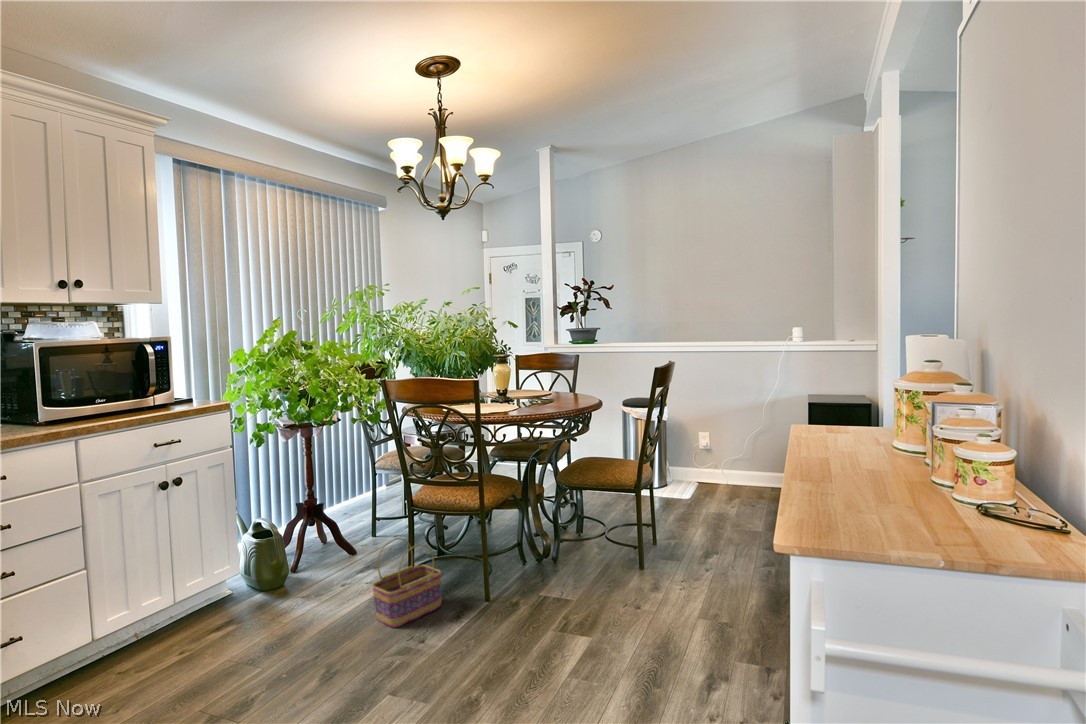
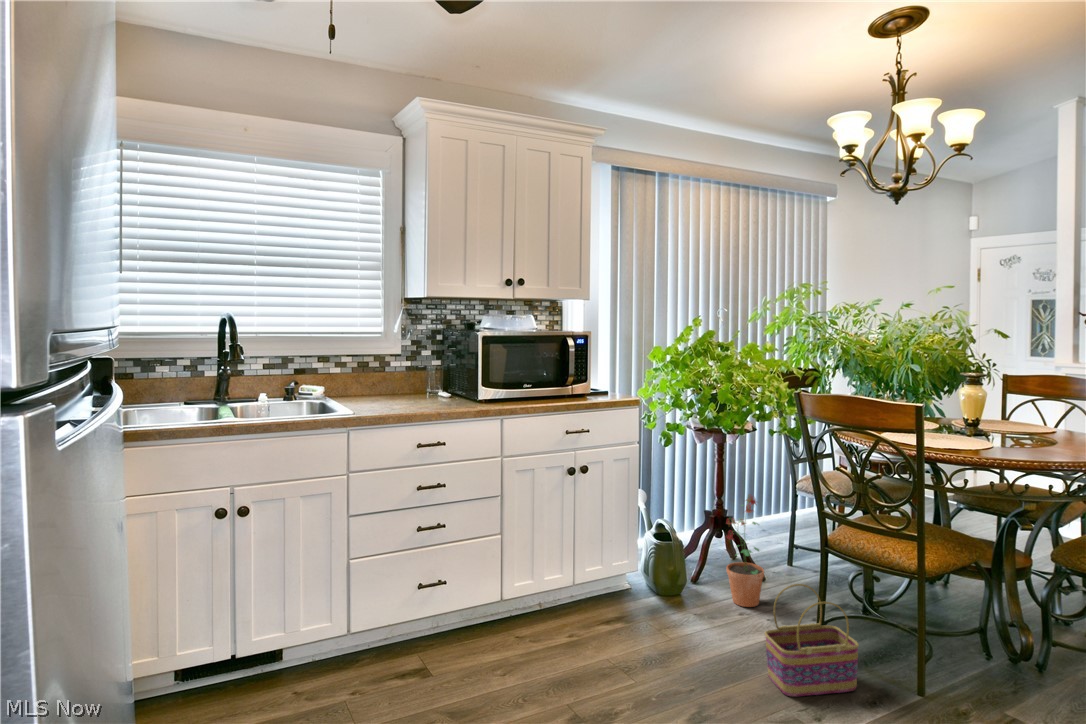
potted plant: none [322,477,360,577] -> present [727,494,764,607]

